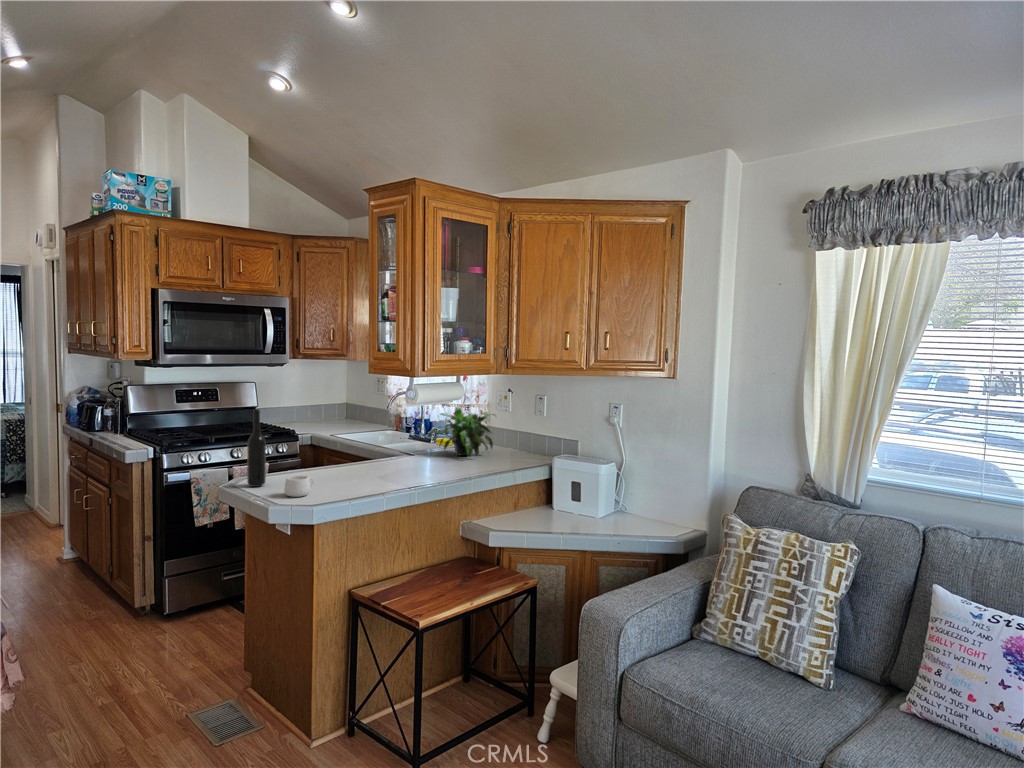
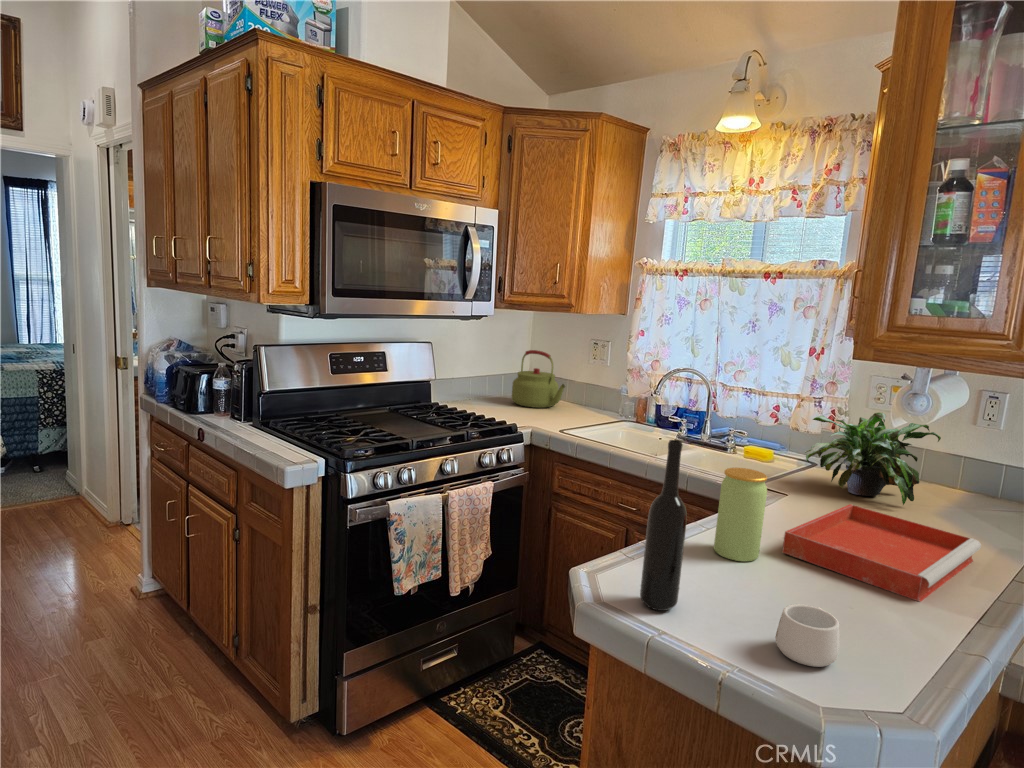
kettle: none [321,387,353,425] -> present [512,350,565,408]
jar: none [320,431,343,475] -> present [714,468,767,562]
tray: none [357,454,460,484] -> present [782,504,981,602]

